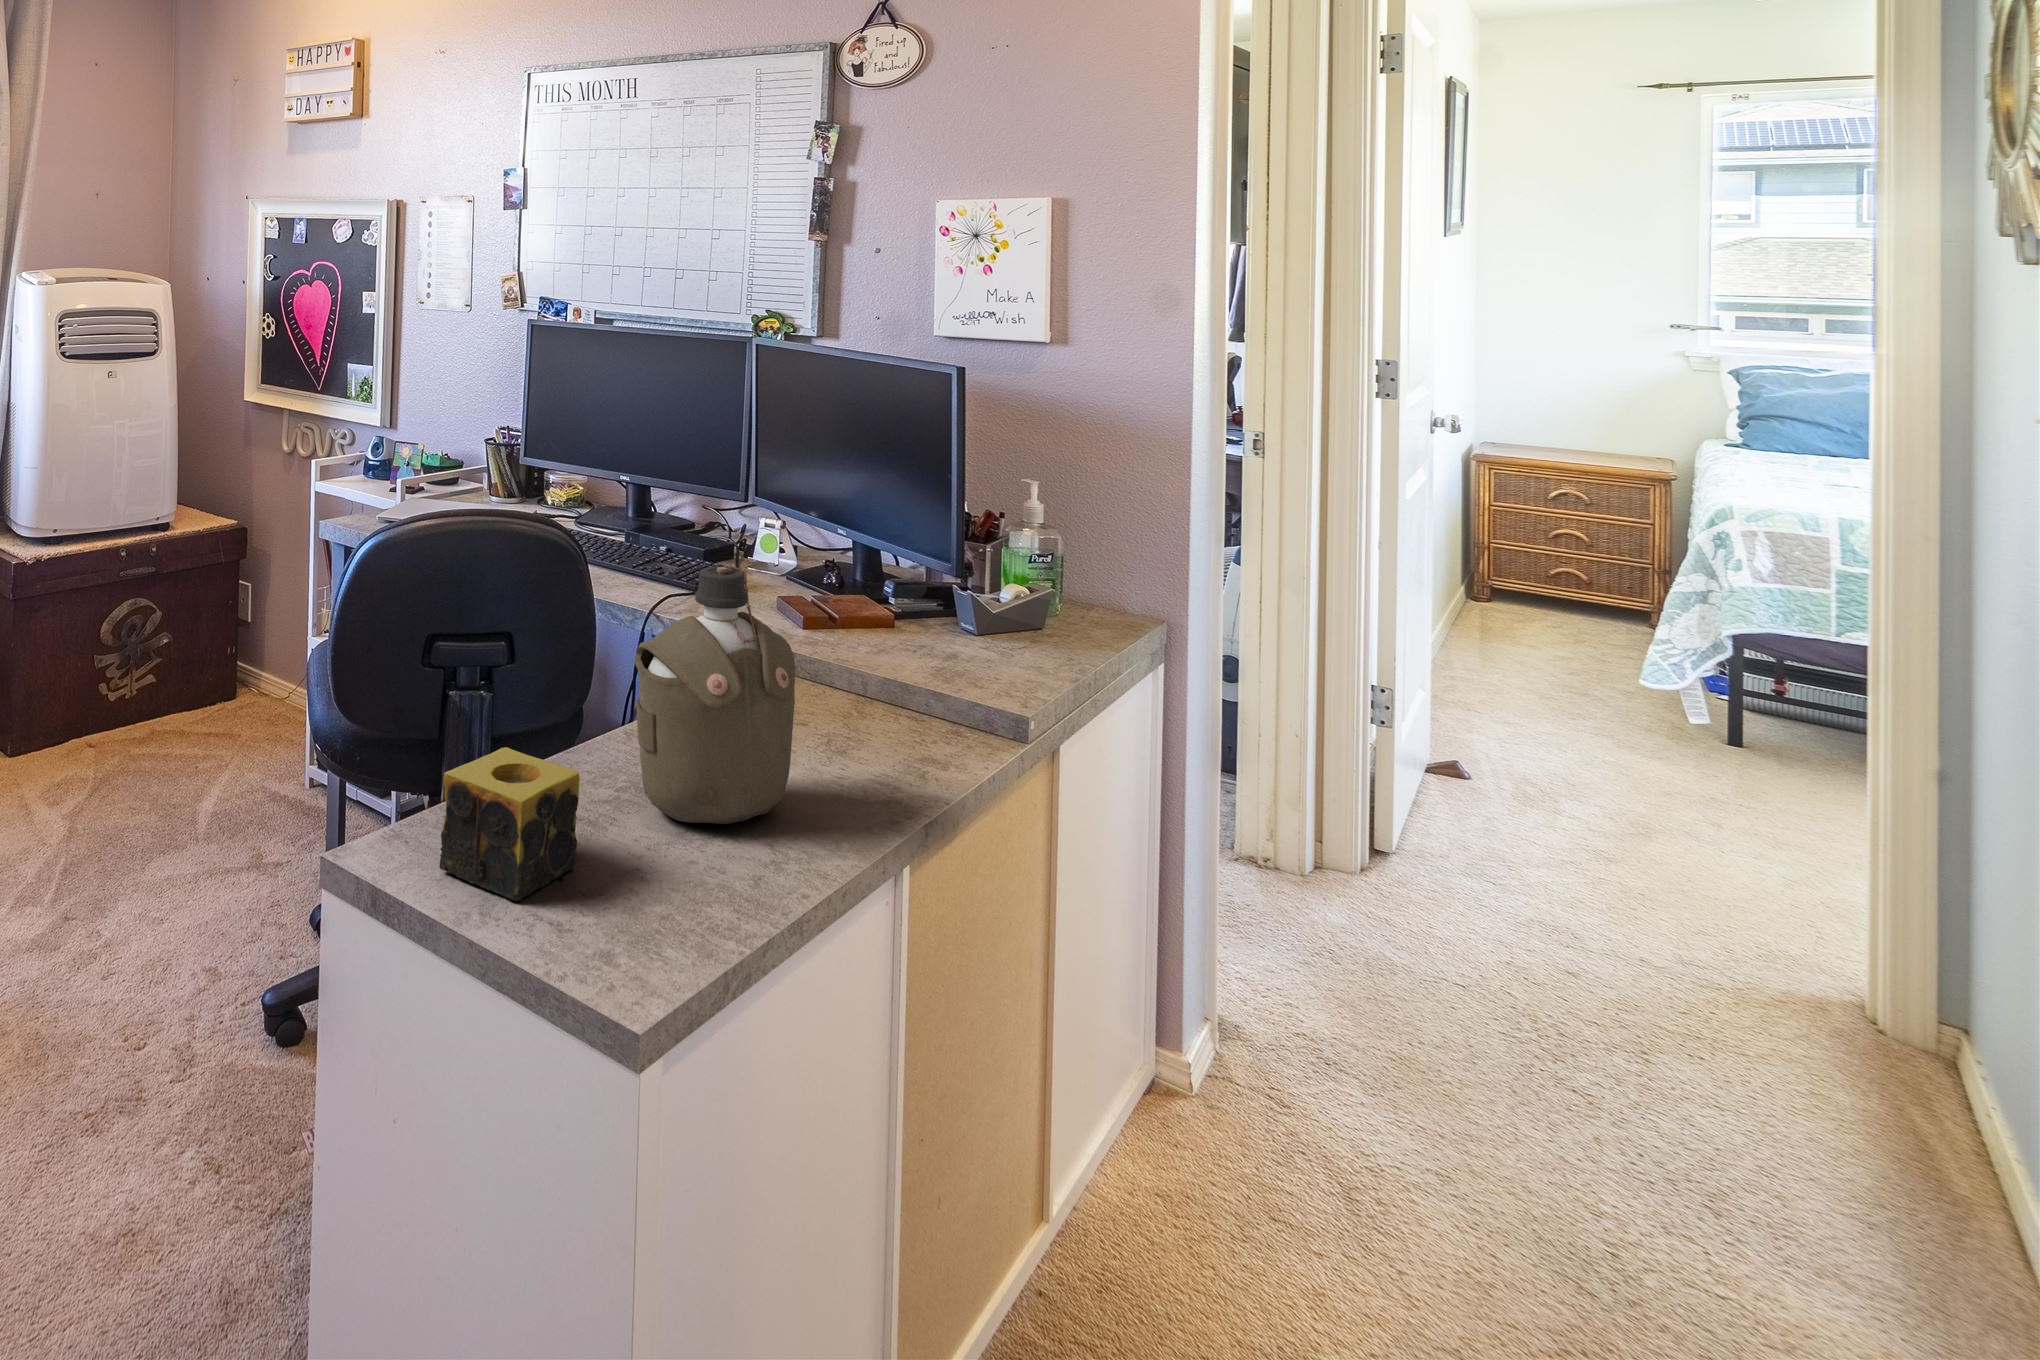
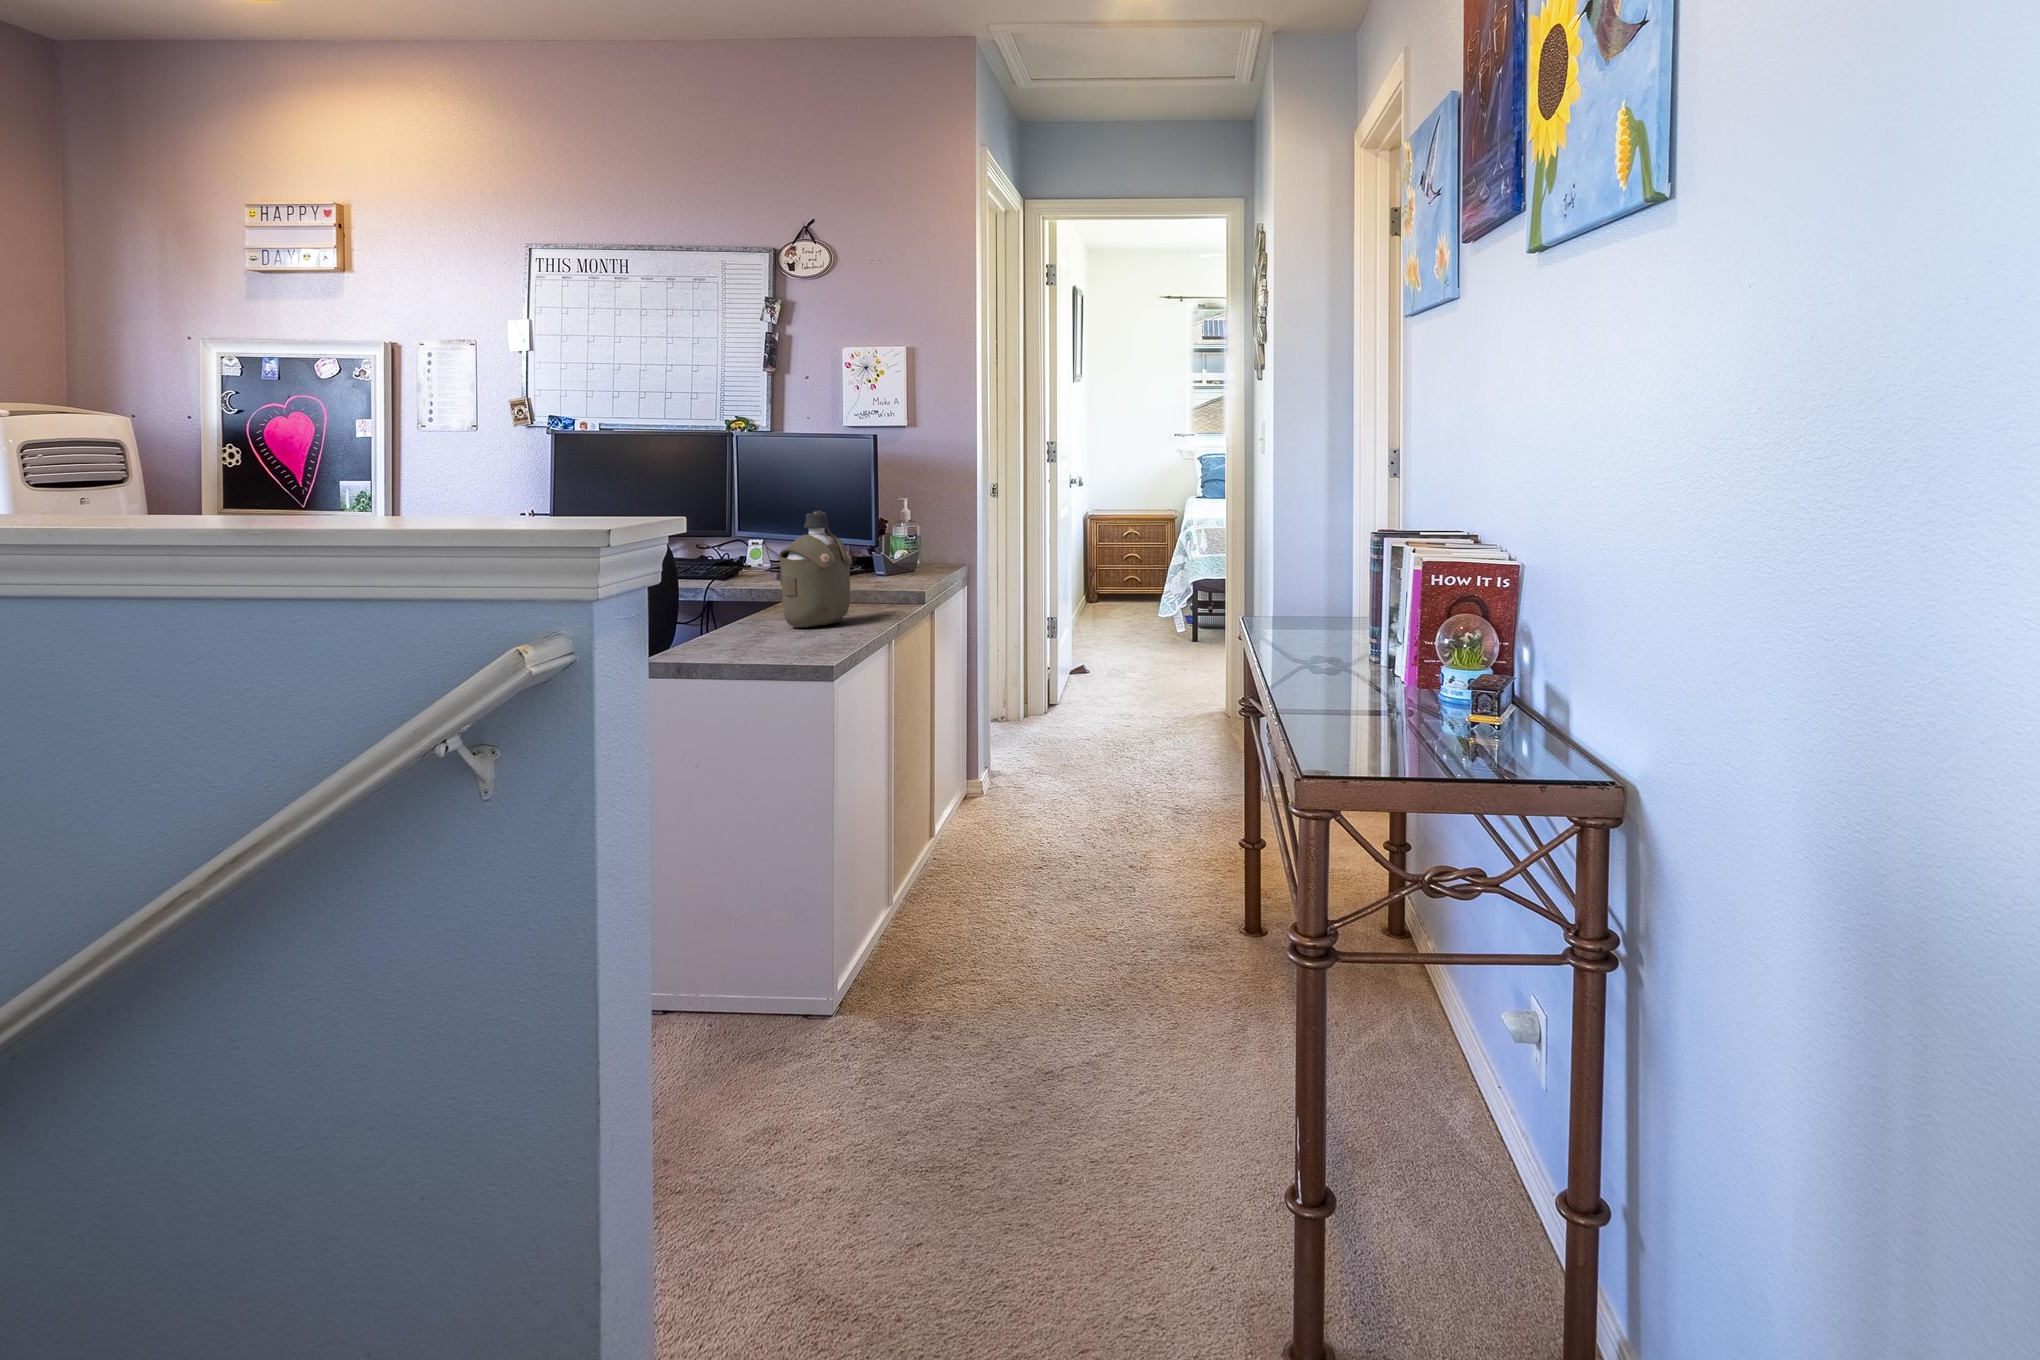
candle: present [439,747,579,901] -> none [722,596,779,646]

